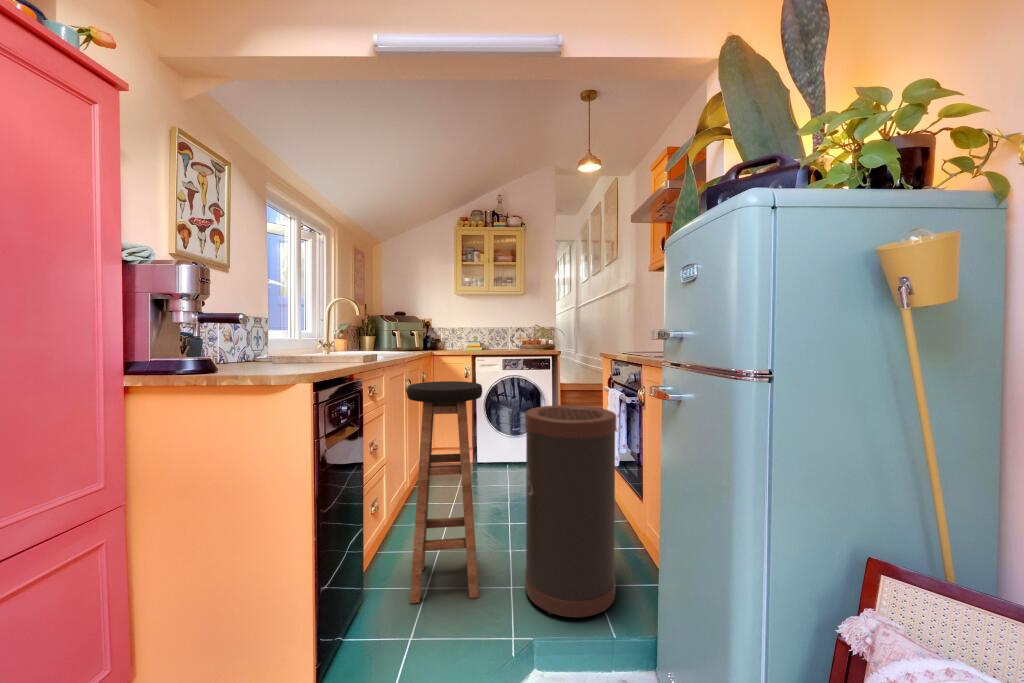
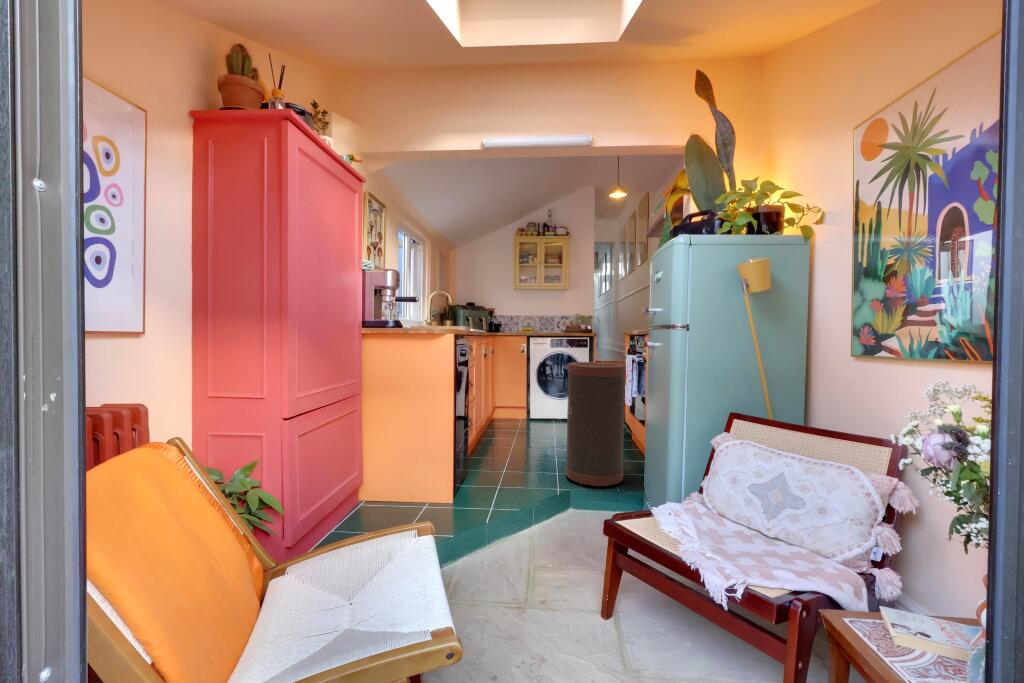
bar stool: present [407,381,482,603] -> none [494,345,541,477]

